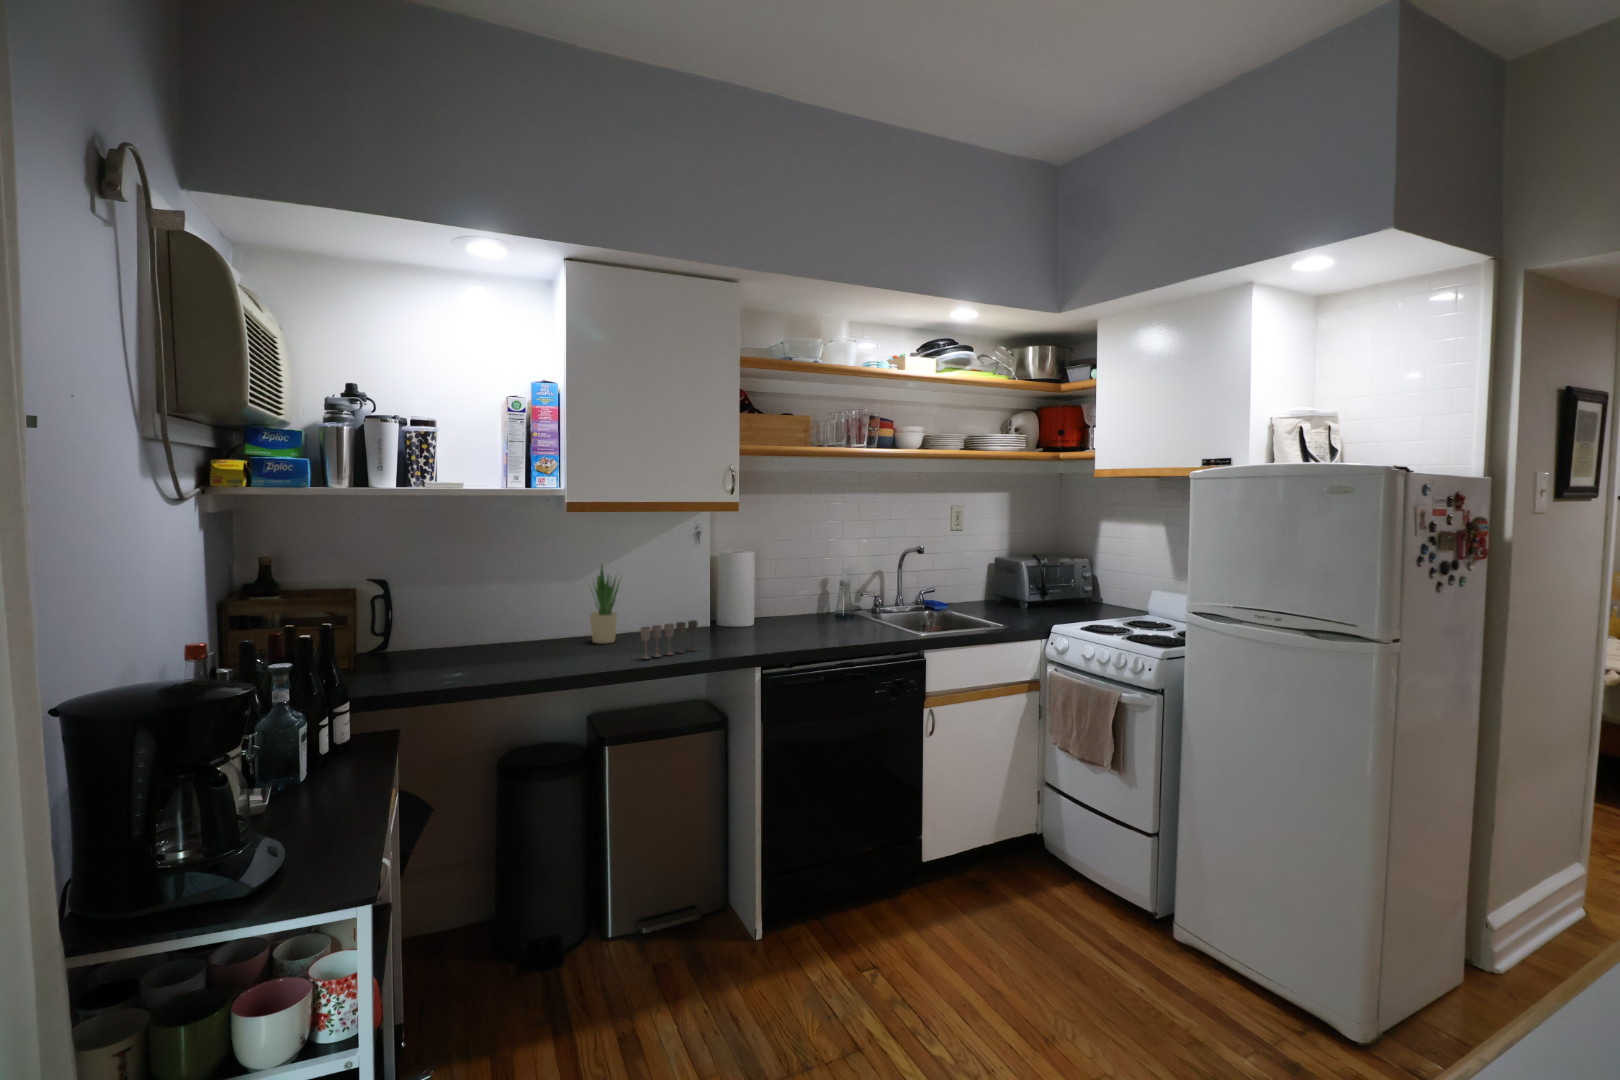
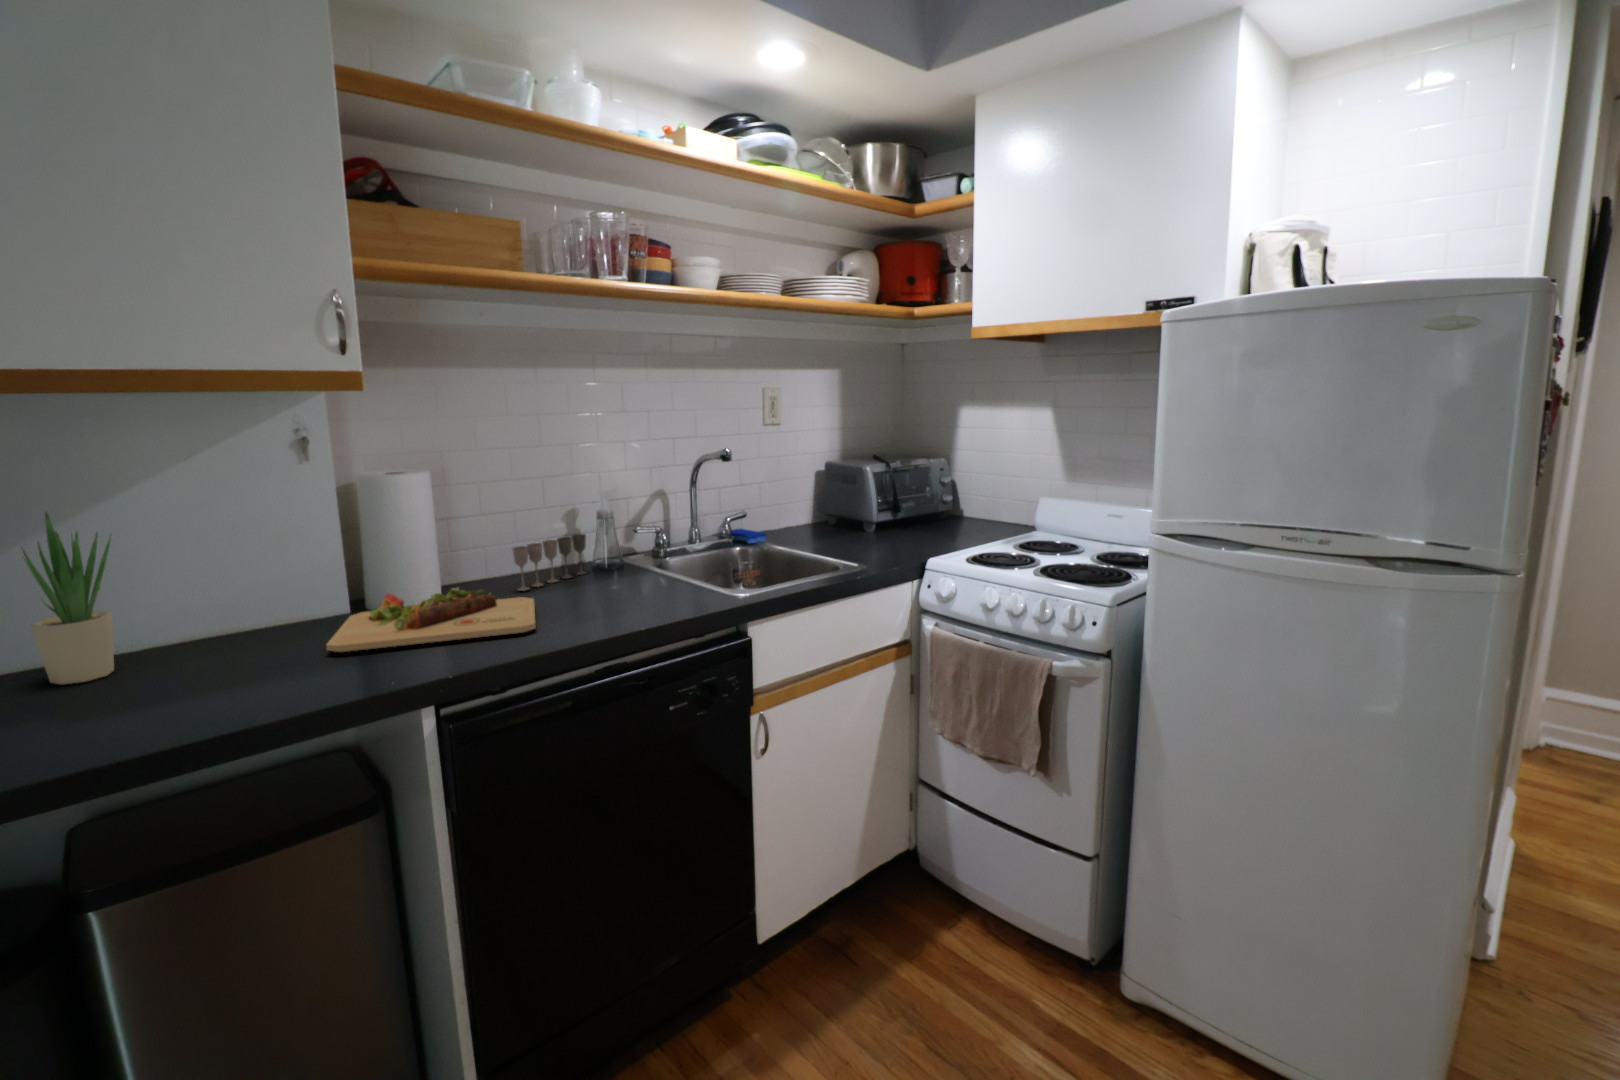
cutting board: none [707,615,806,642] -> present [326,587,536,652]
wine glass: present [640,620,698,659] -> present [513,534,586,591]

